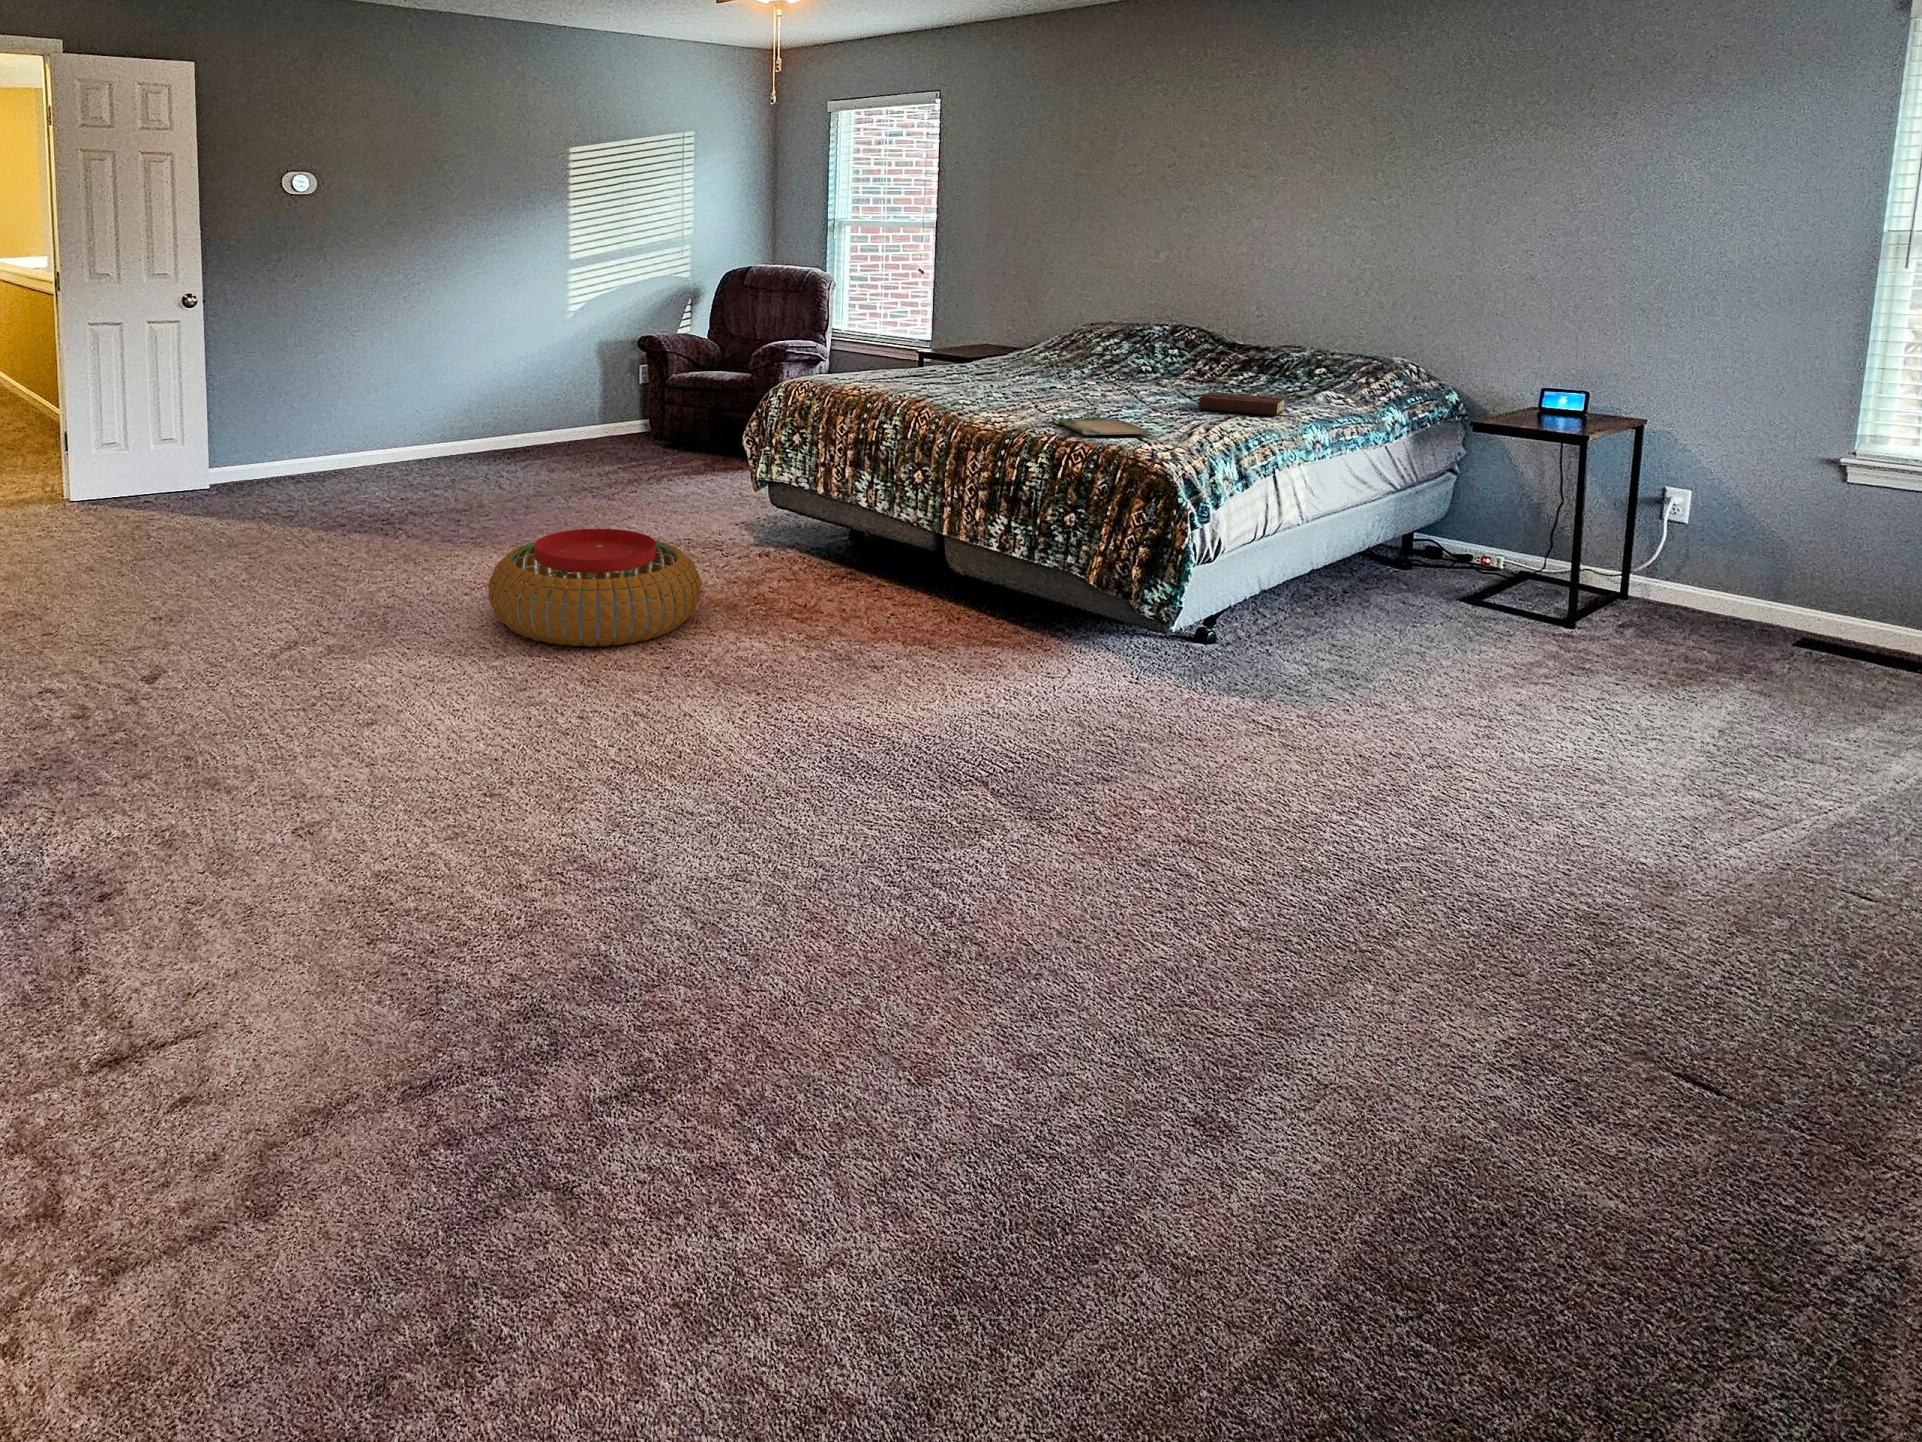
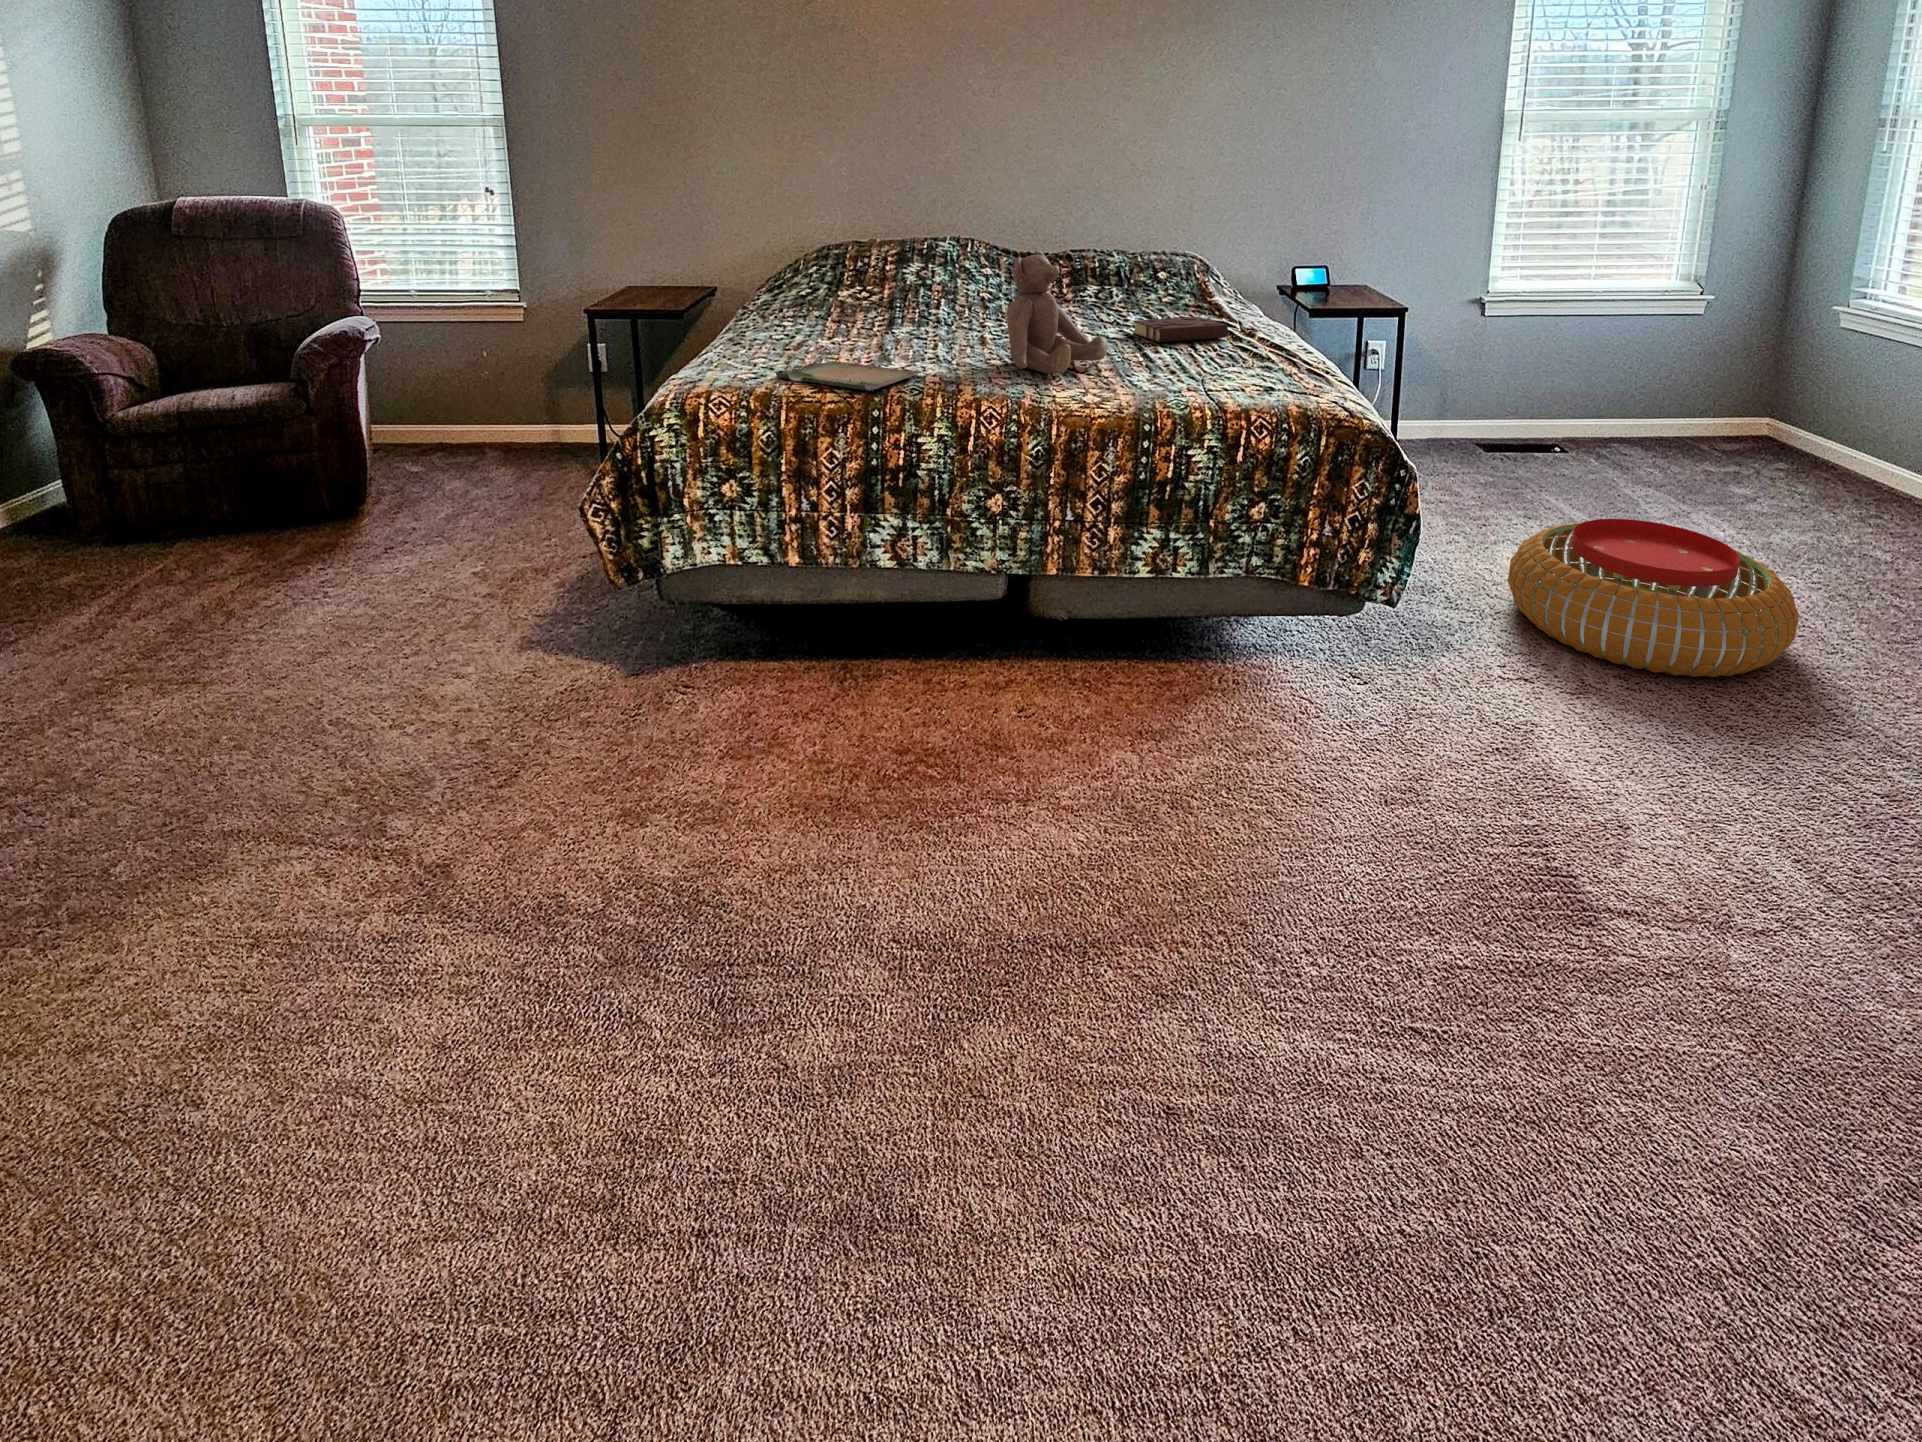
teddy bear: none [1003,317,1098,406] -> present [1007,250,1107,374]
tray: present [1051,412,1155,436] -> present [776,356,921,391]
pouf: present [488,529,701,647] -> present [1508,519,1799,677]

